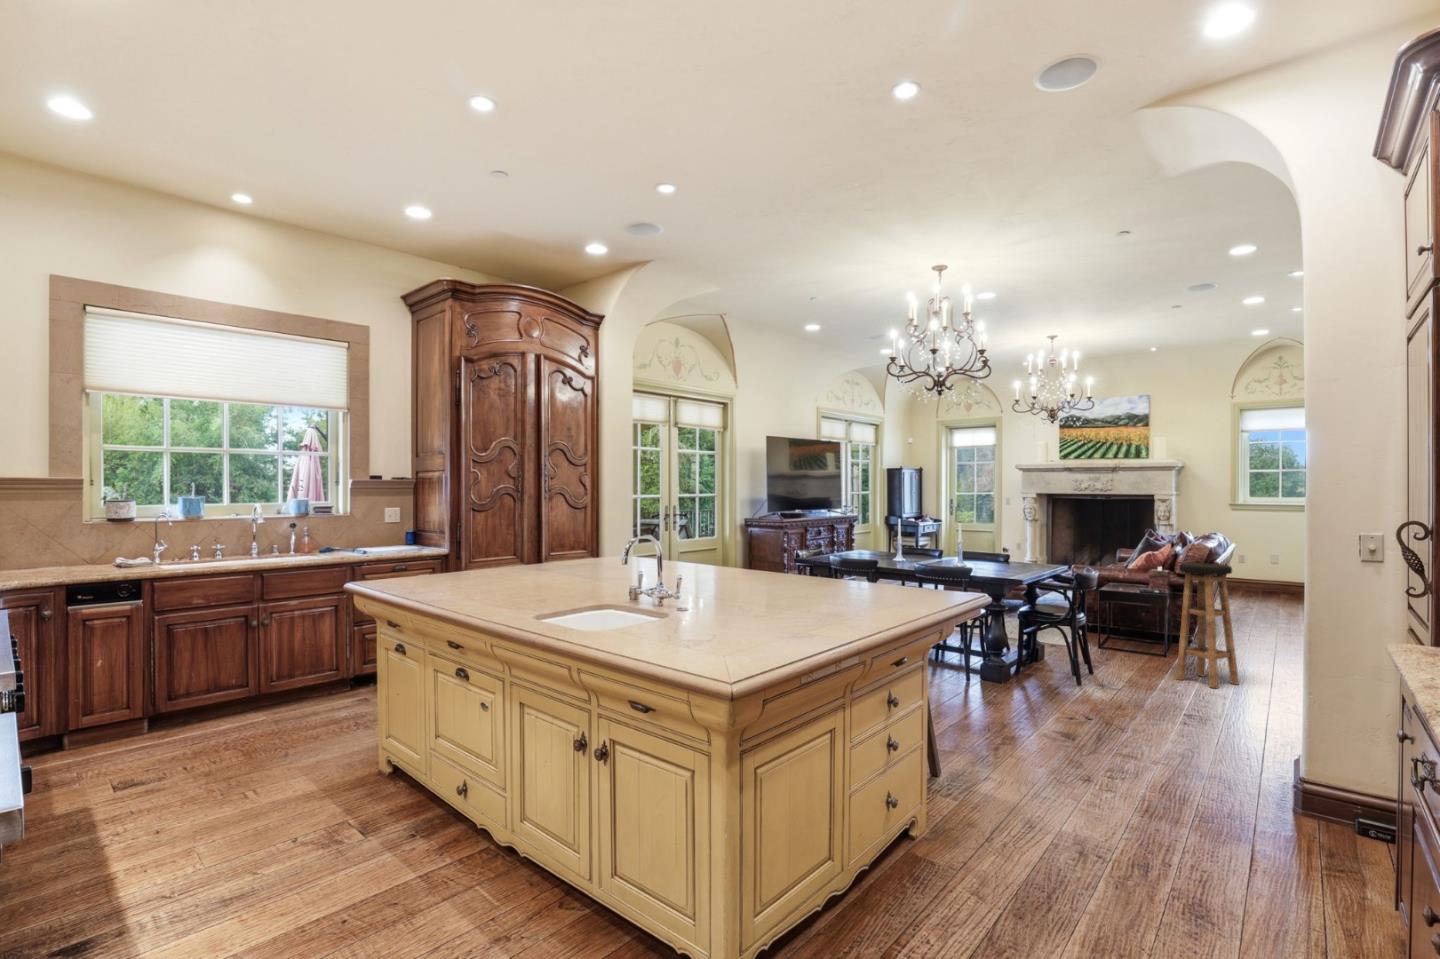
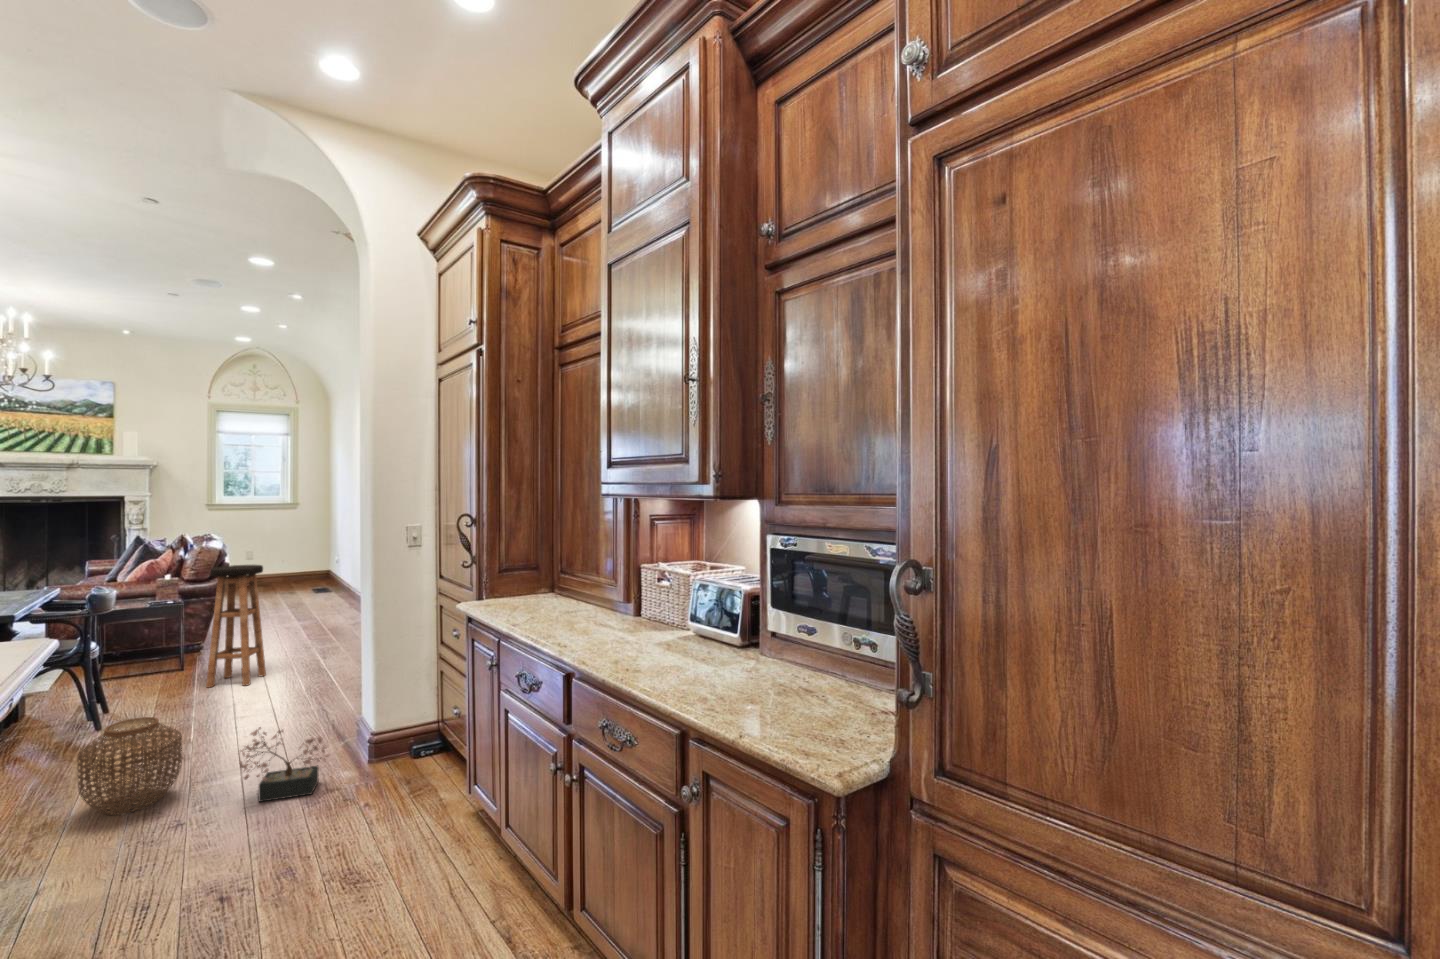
woven basket: none [1031,677,1105,756] -> present [78,717,182,815]
decorative plant: none [1138,721,1237,813] -> present [239,728,330,802]

